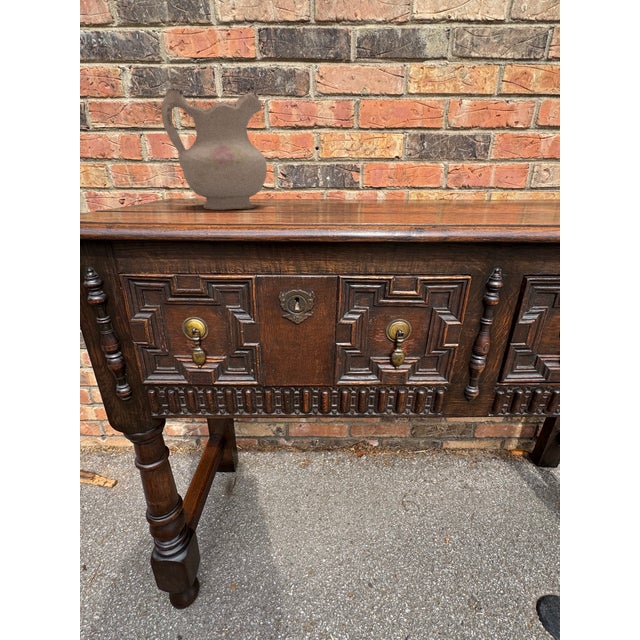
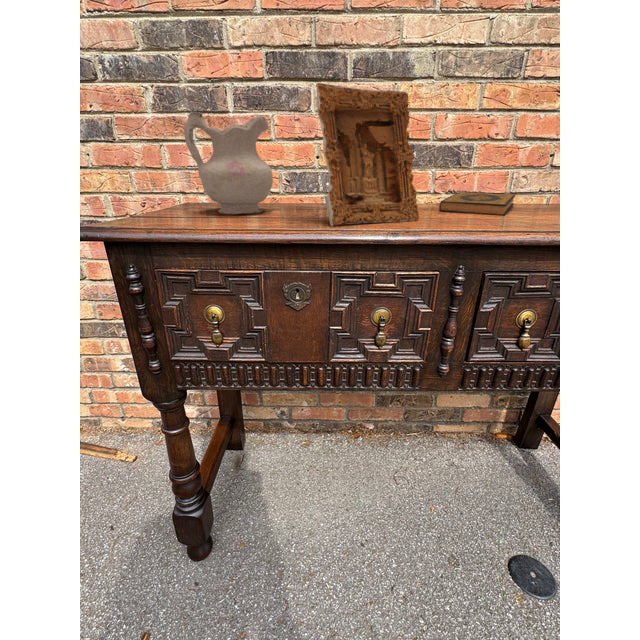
picture frame: none [320,47,440,222] -> present [317,83,419,226]
hardback book: none [458,187,541,212] -> present [439,192,516,216]

